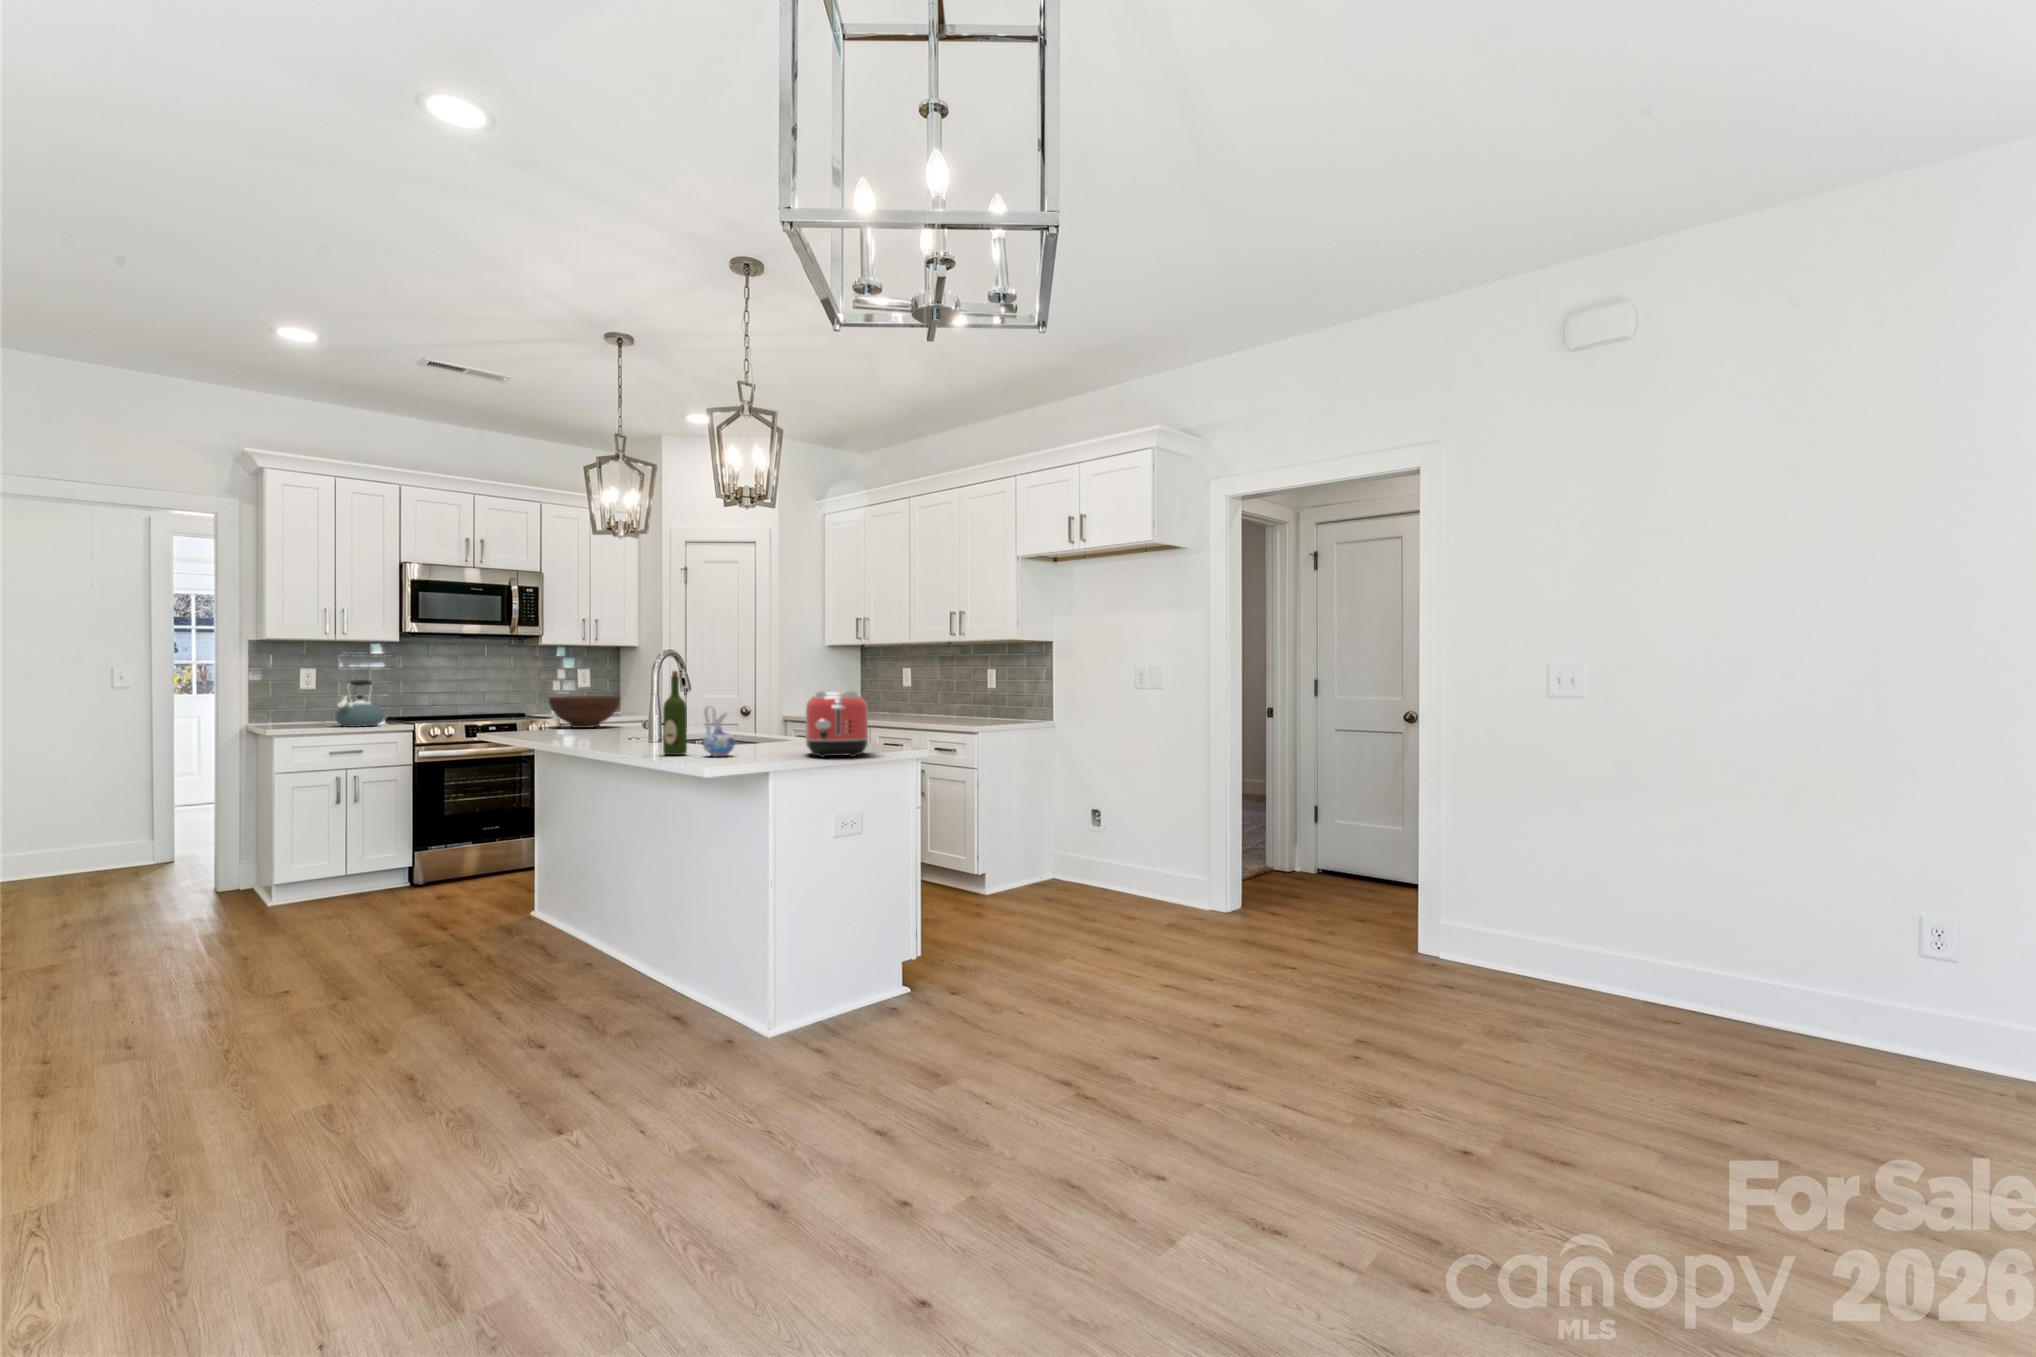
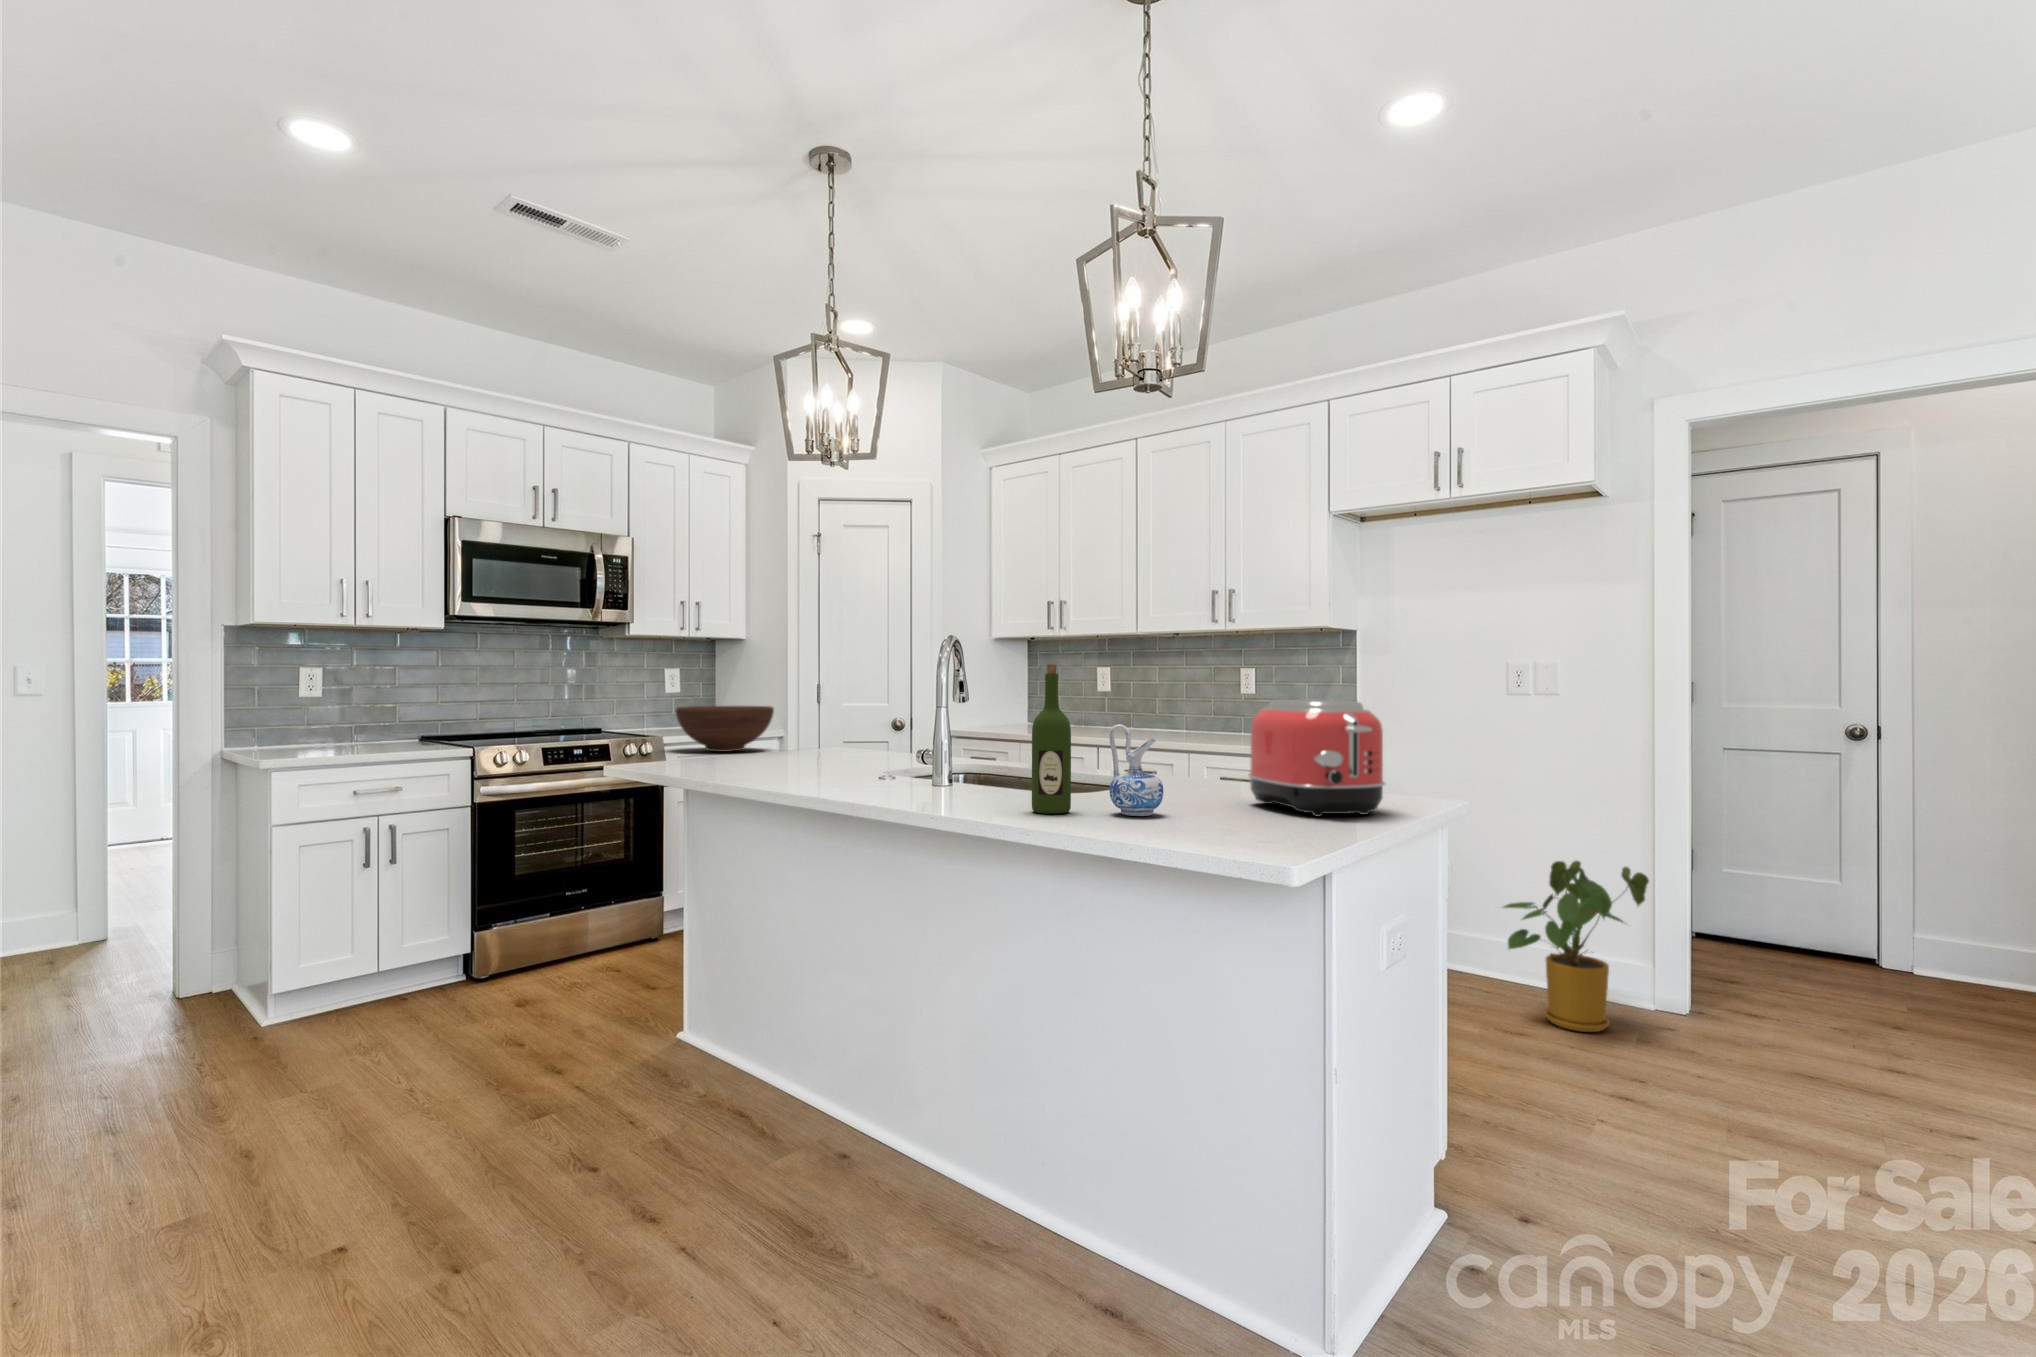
kettle: present [336,680,383,727] -> none [360,683,429,751]
house plant: none [1088,804,1196,918] -> present [1504,861,1649,1032]

